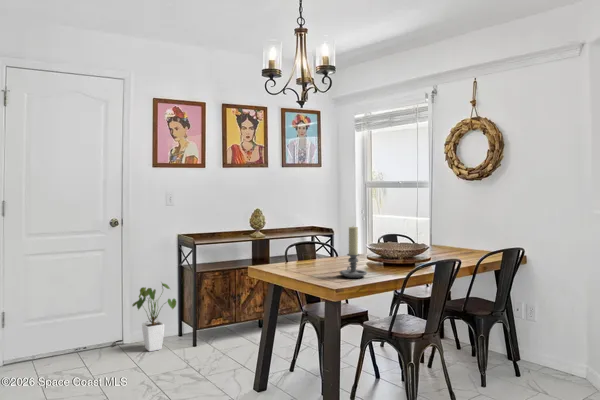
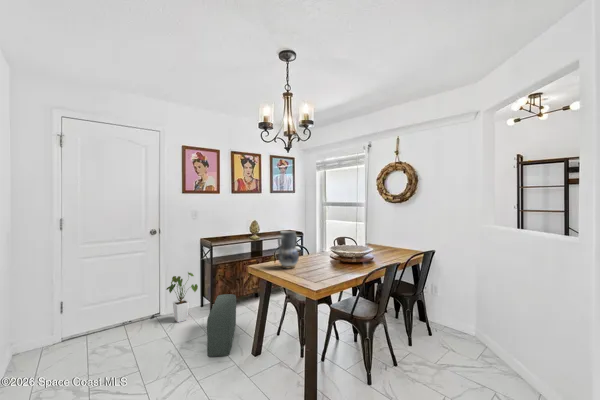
vase: none [288,220,318,272] -> present [278,231,299,268]
candle holder: present [340,227,367,278] -> none [315,236,334,274]
pouf: none [192,313,231,390] -> present [207,294,236,357]

